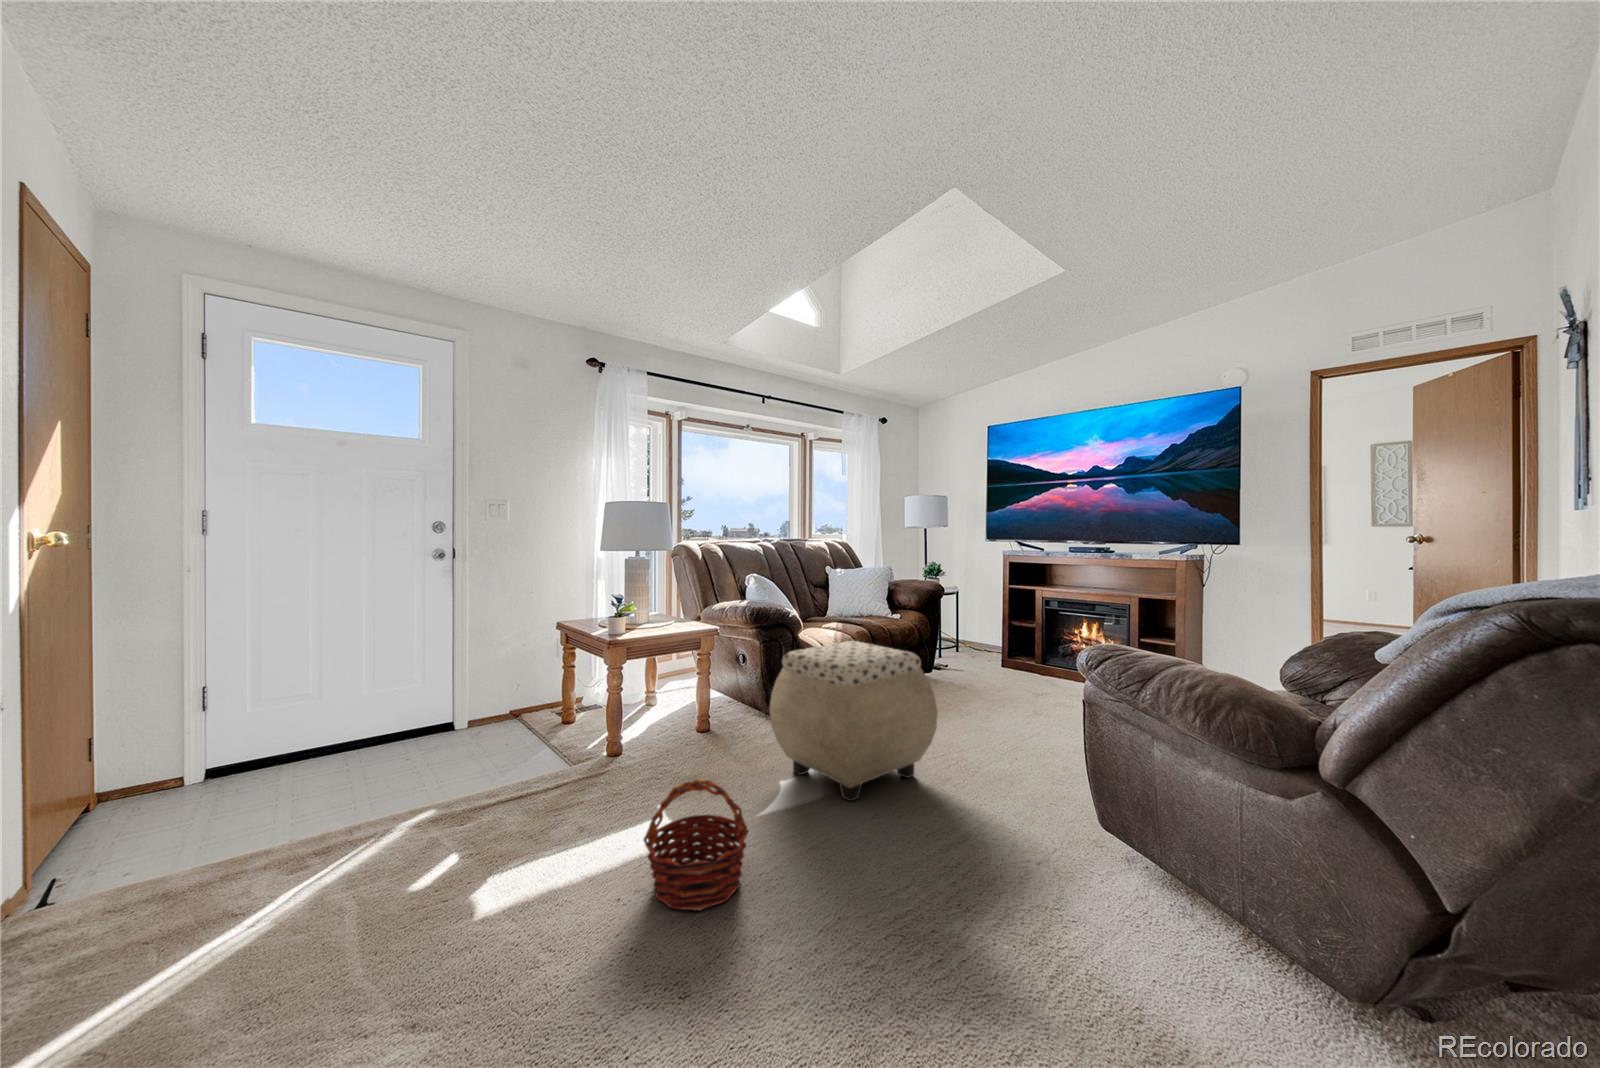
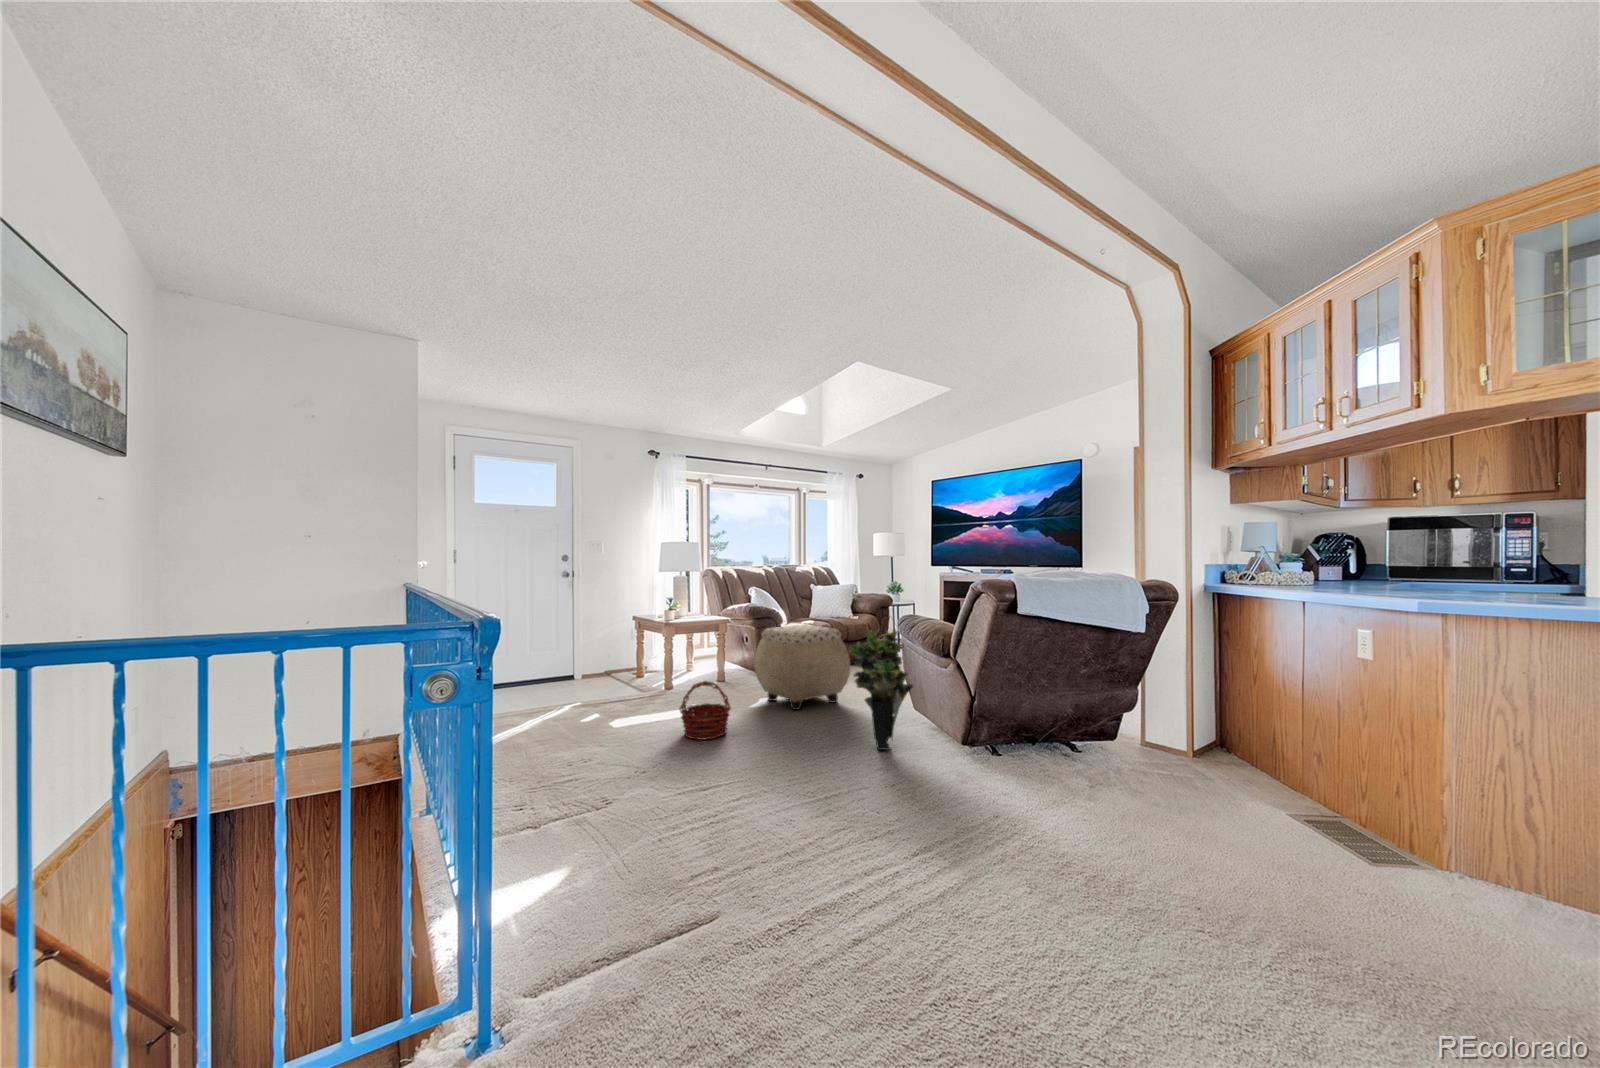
potted plant: none [996,673,1149,945] -> present [850,629,914,750]

